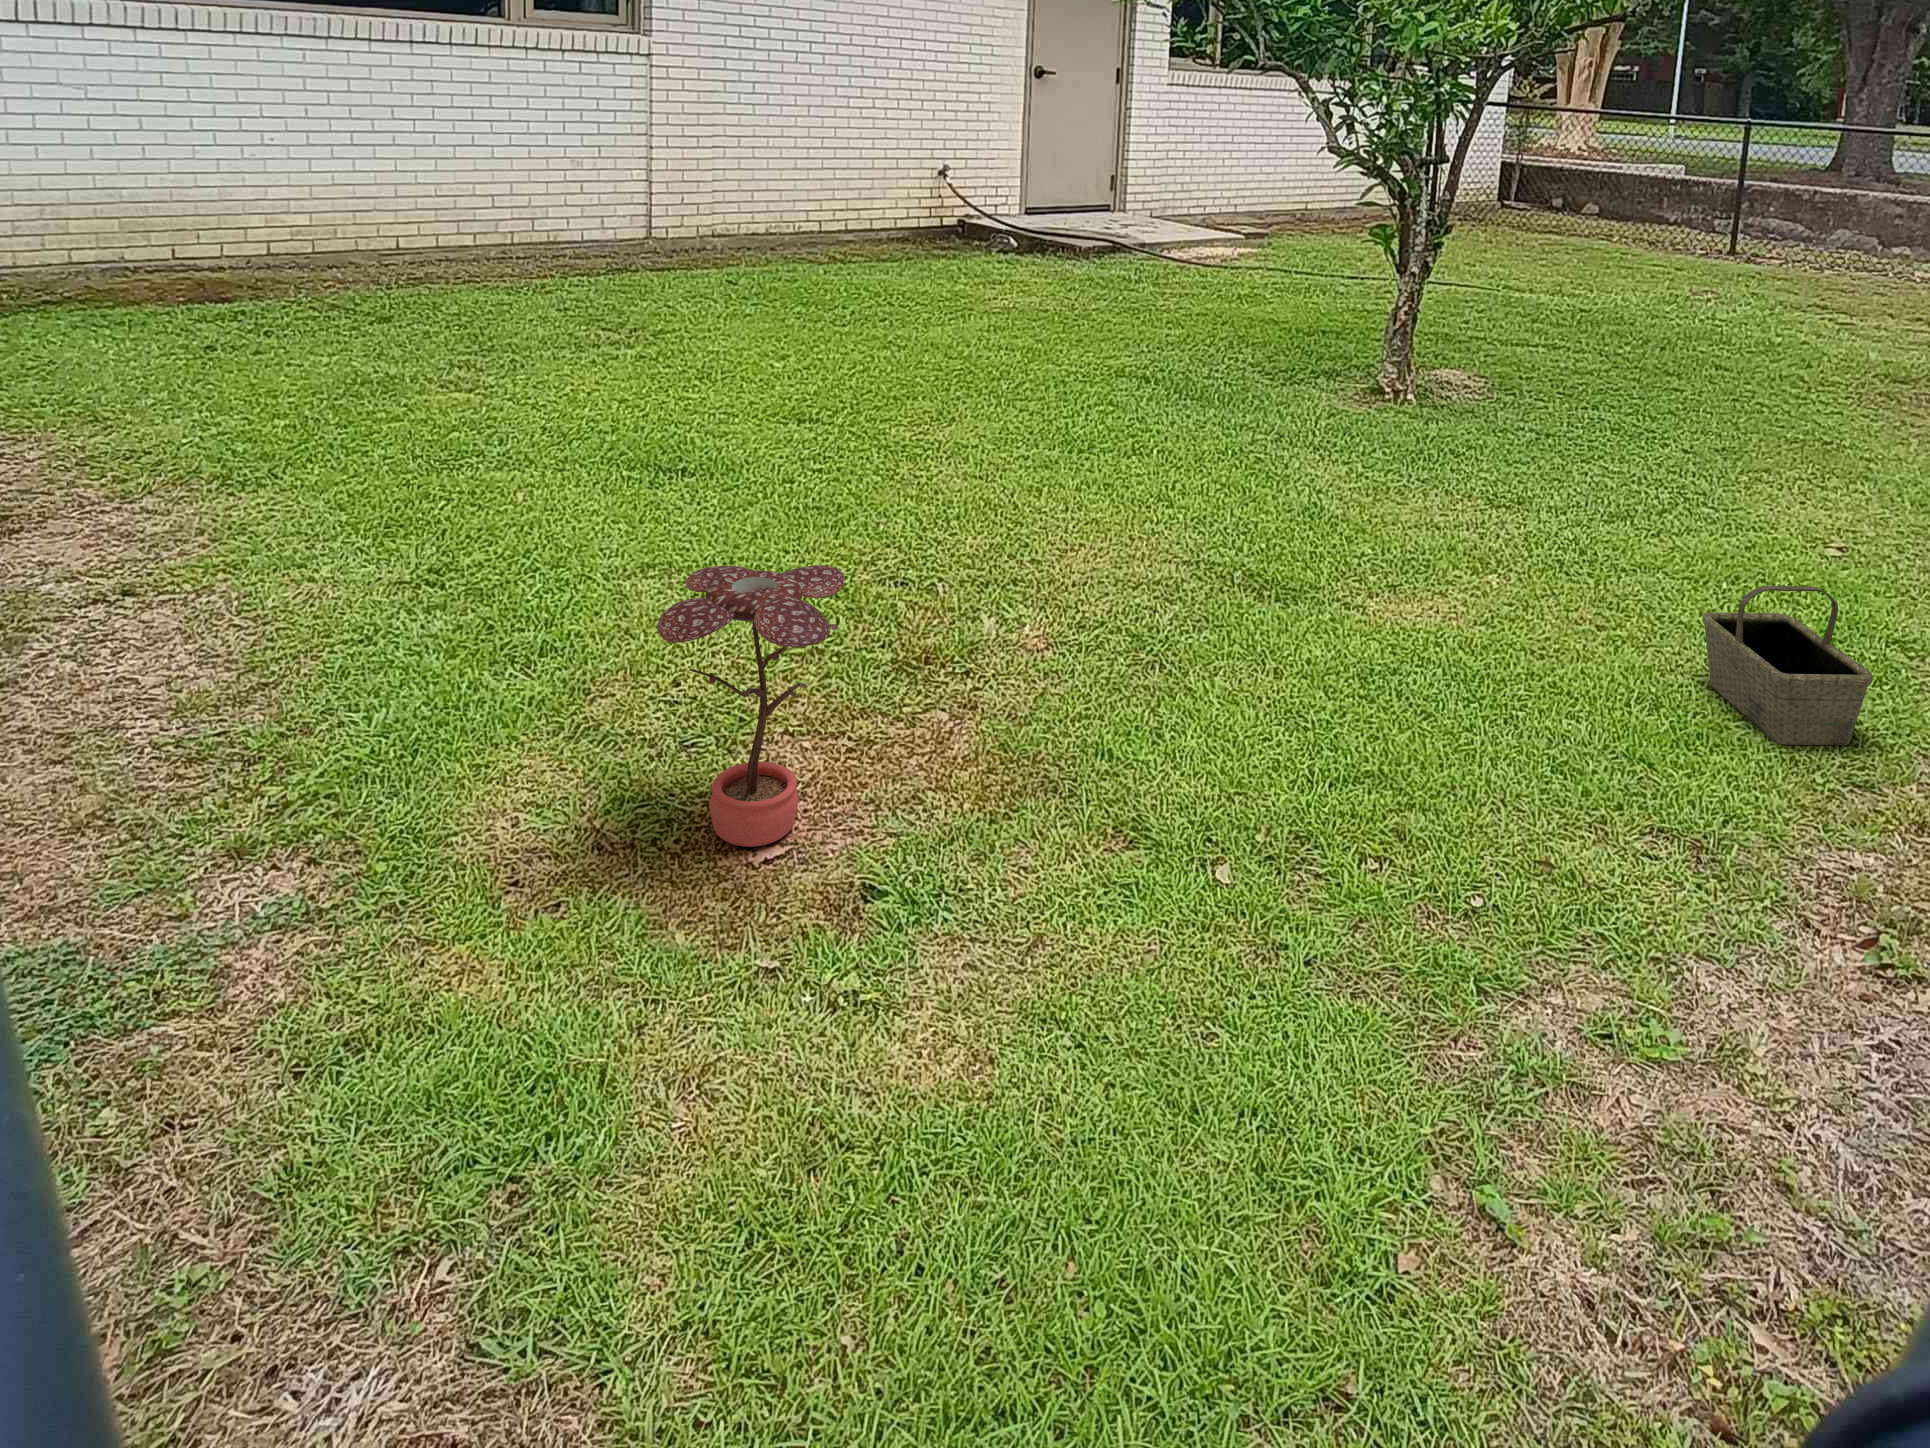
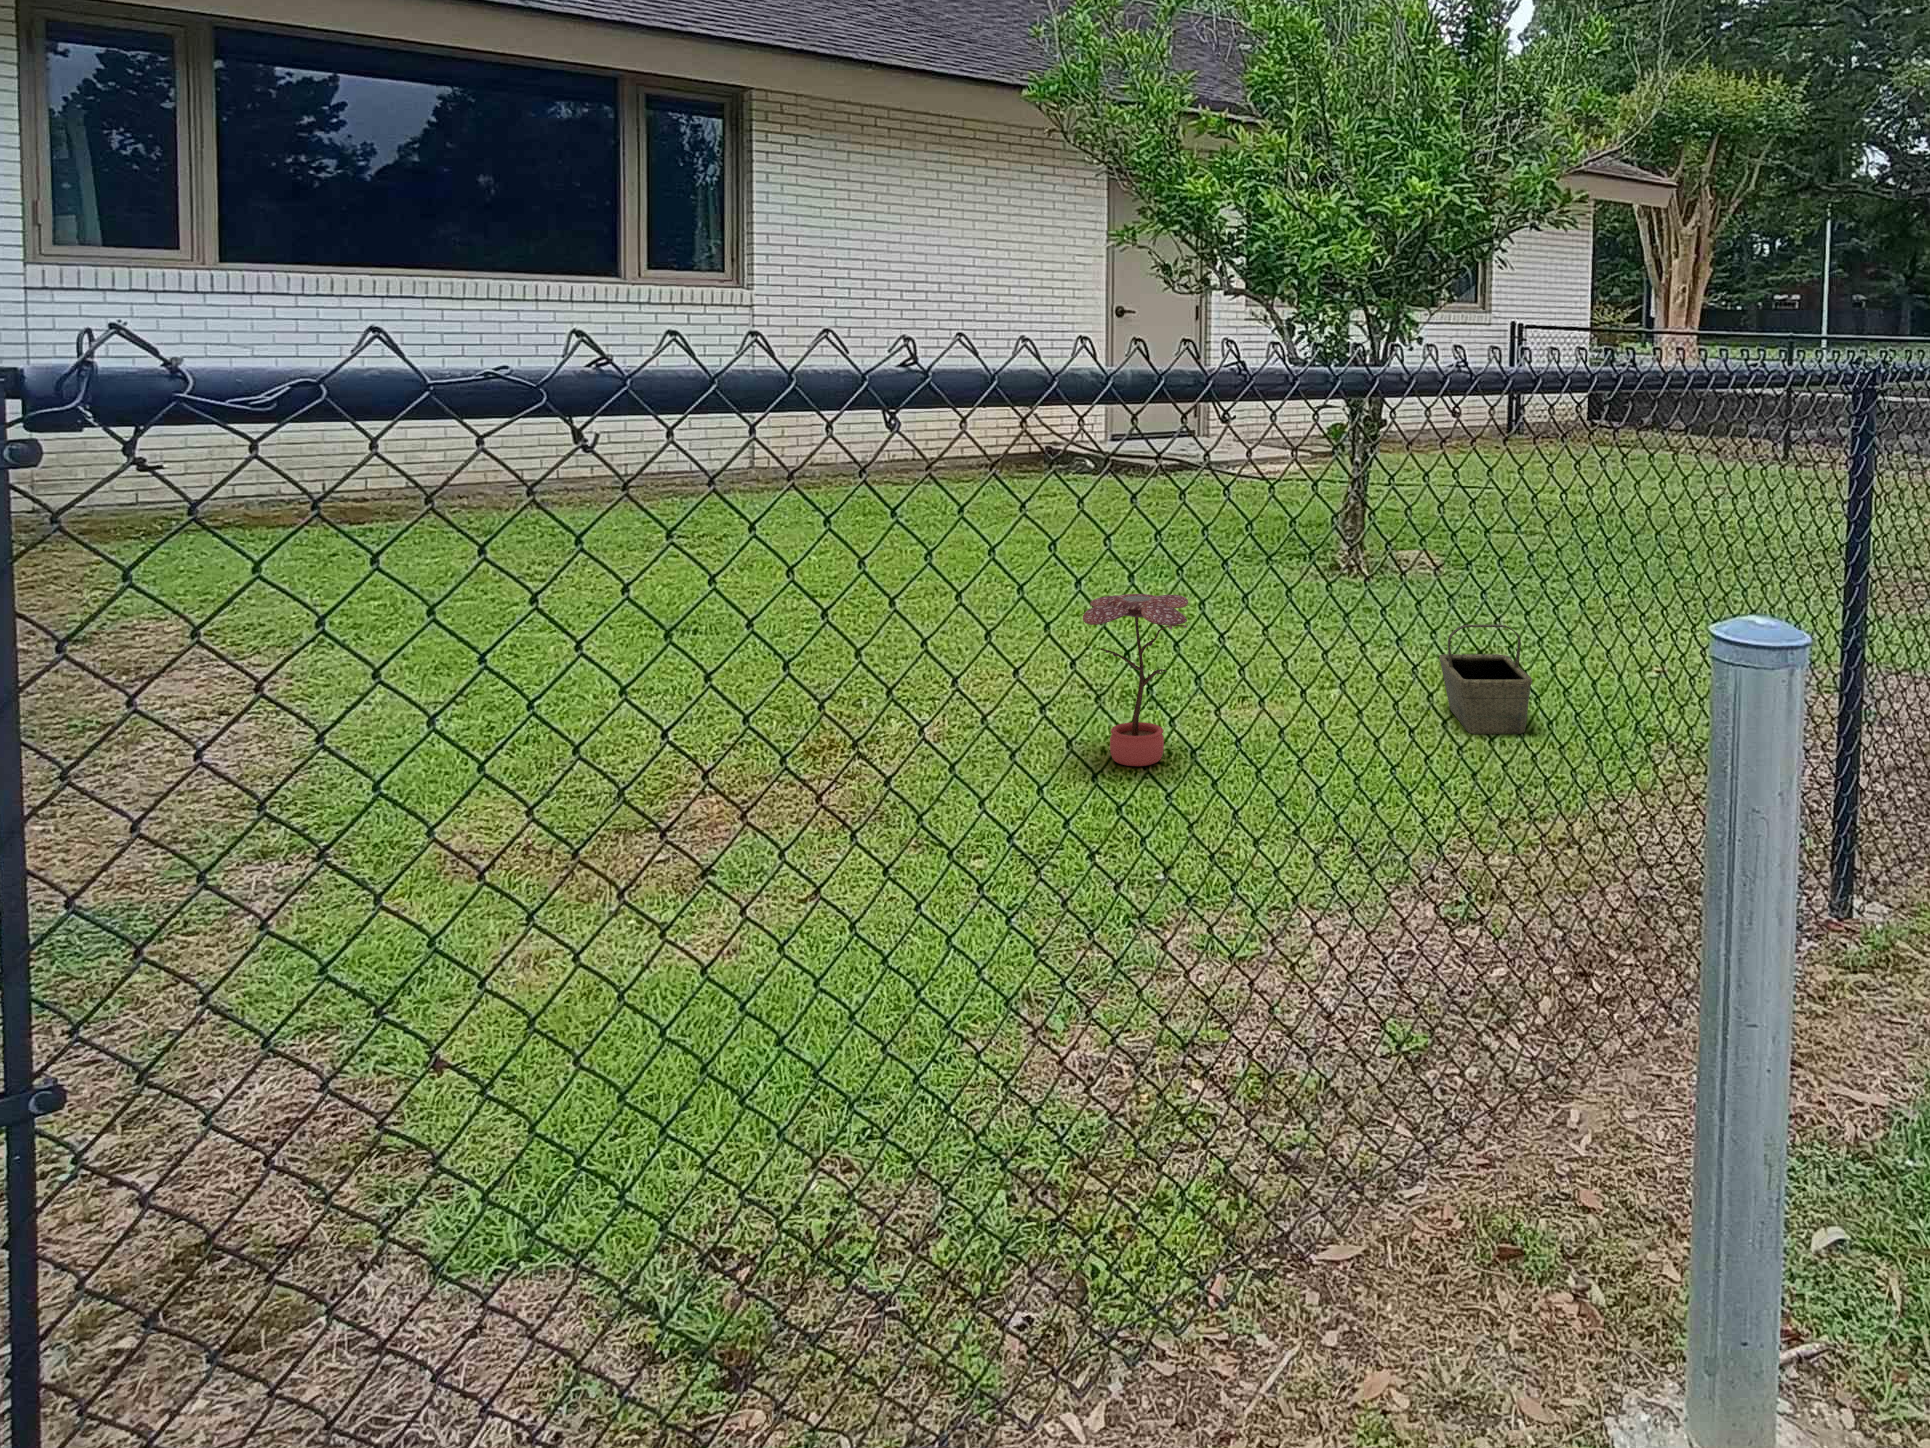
potted plant: present [657,565,845,847] -> present [1083,594,1188,766]

